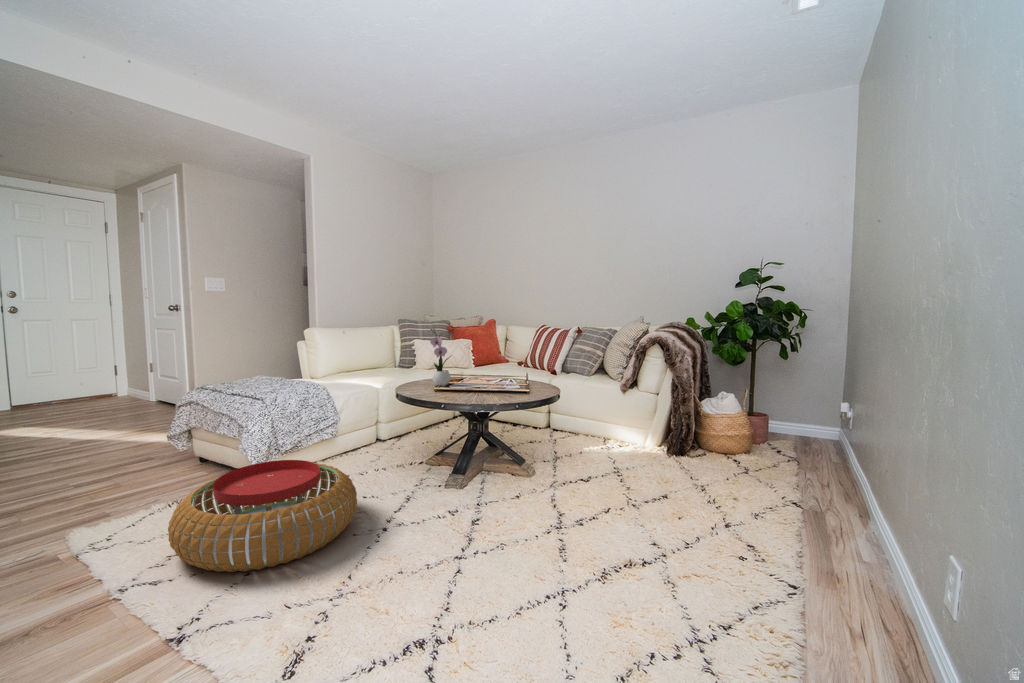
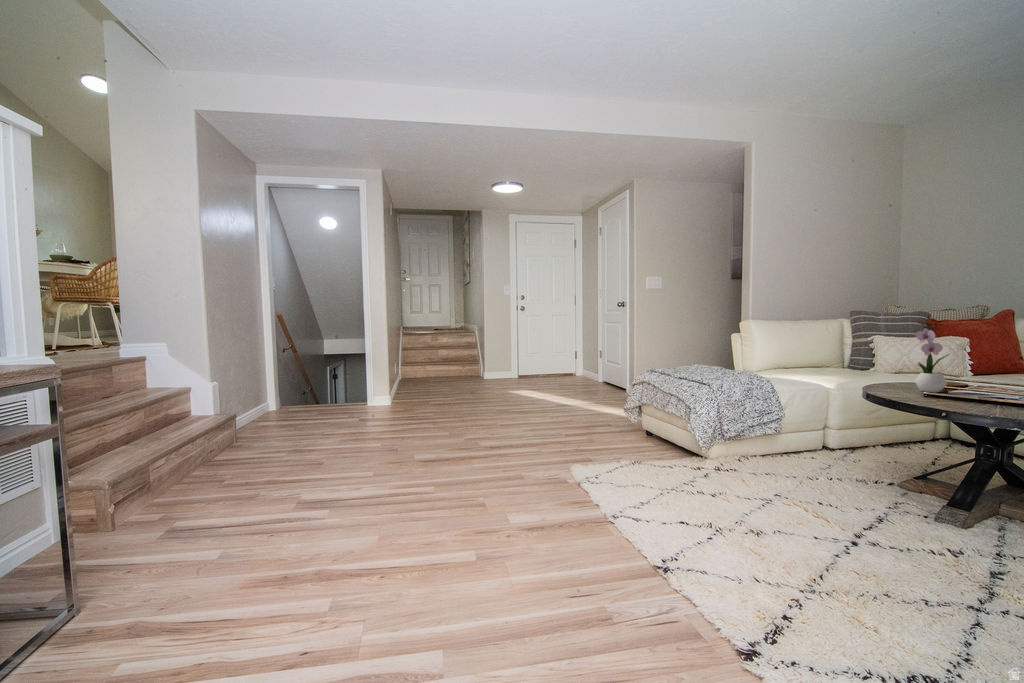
pouf: present [168,460,357,572] -> none [645,442,818,541]

